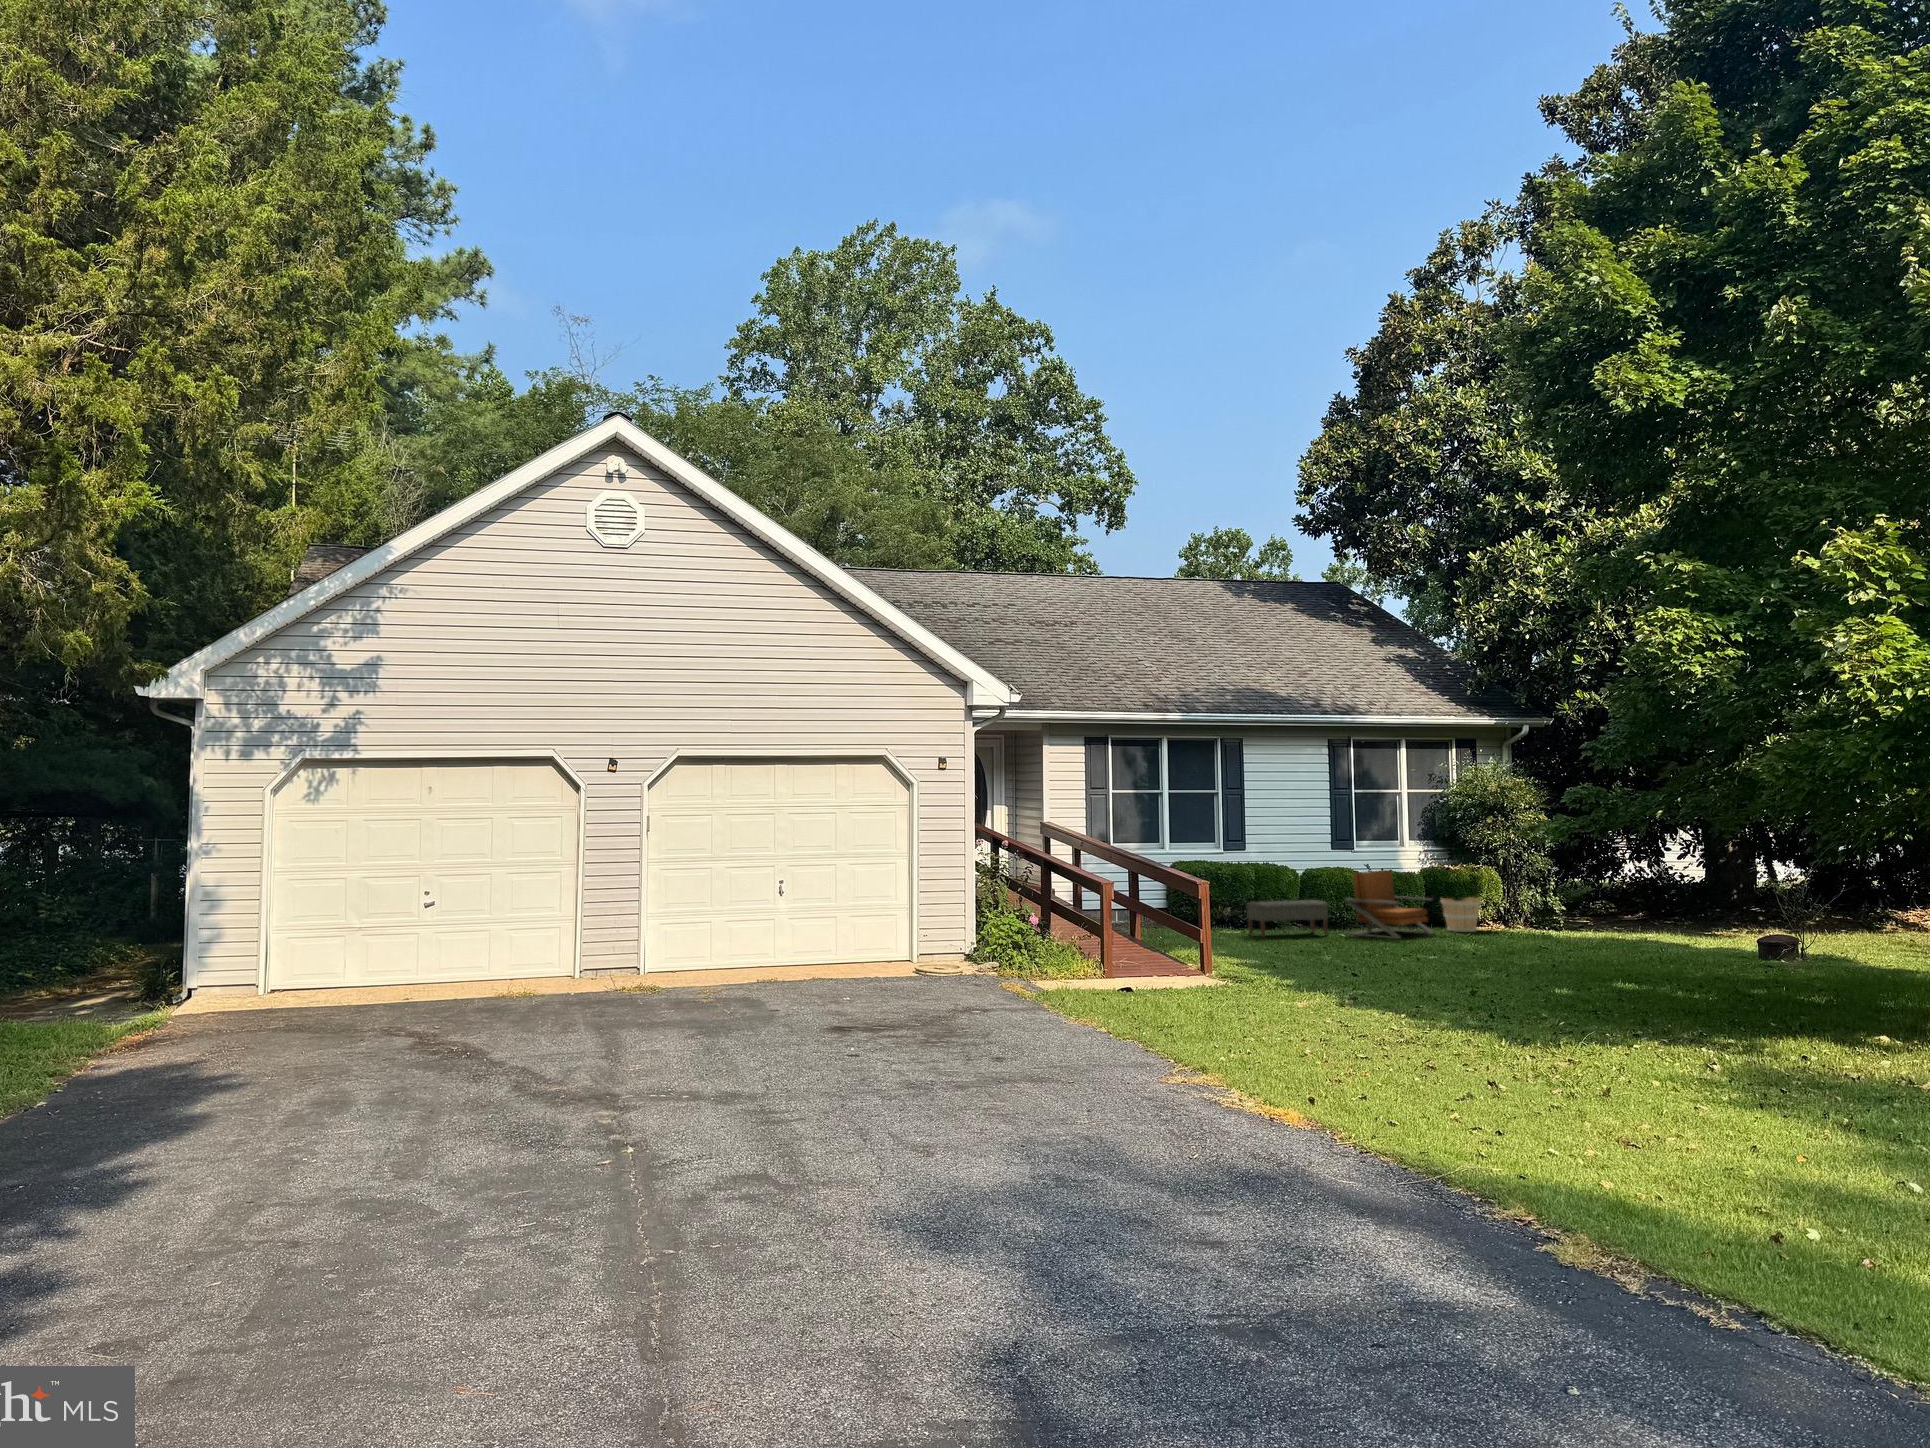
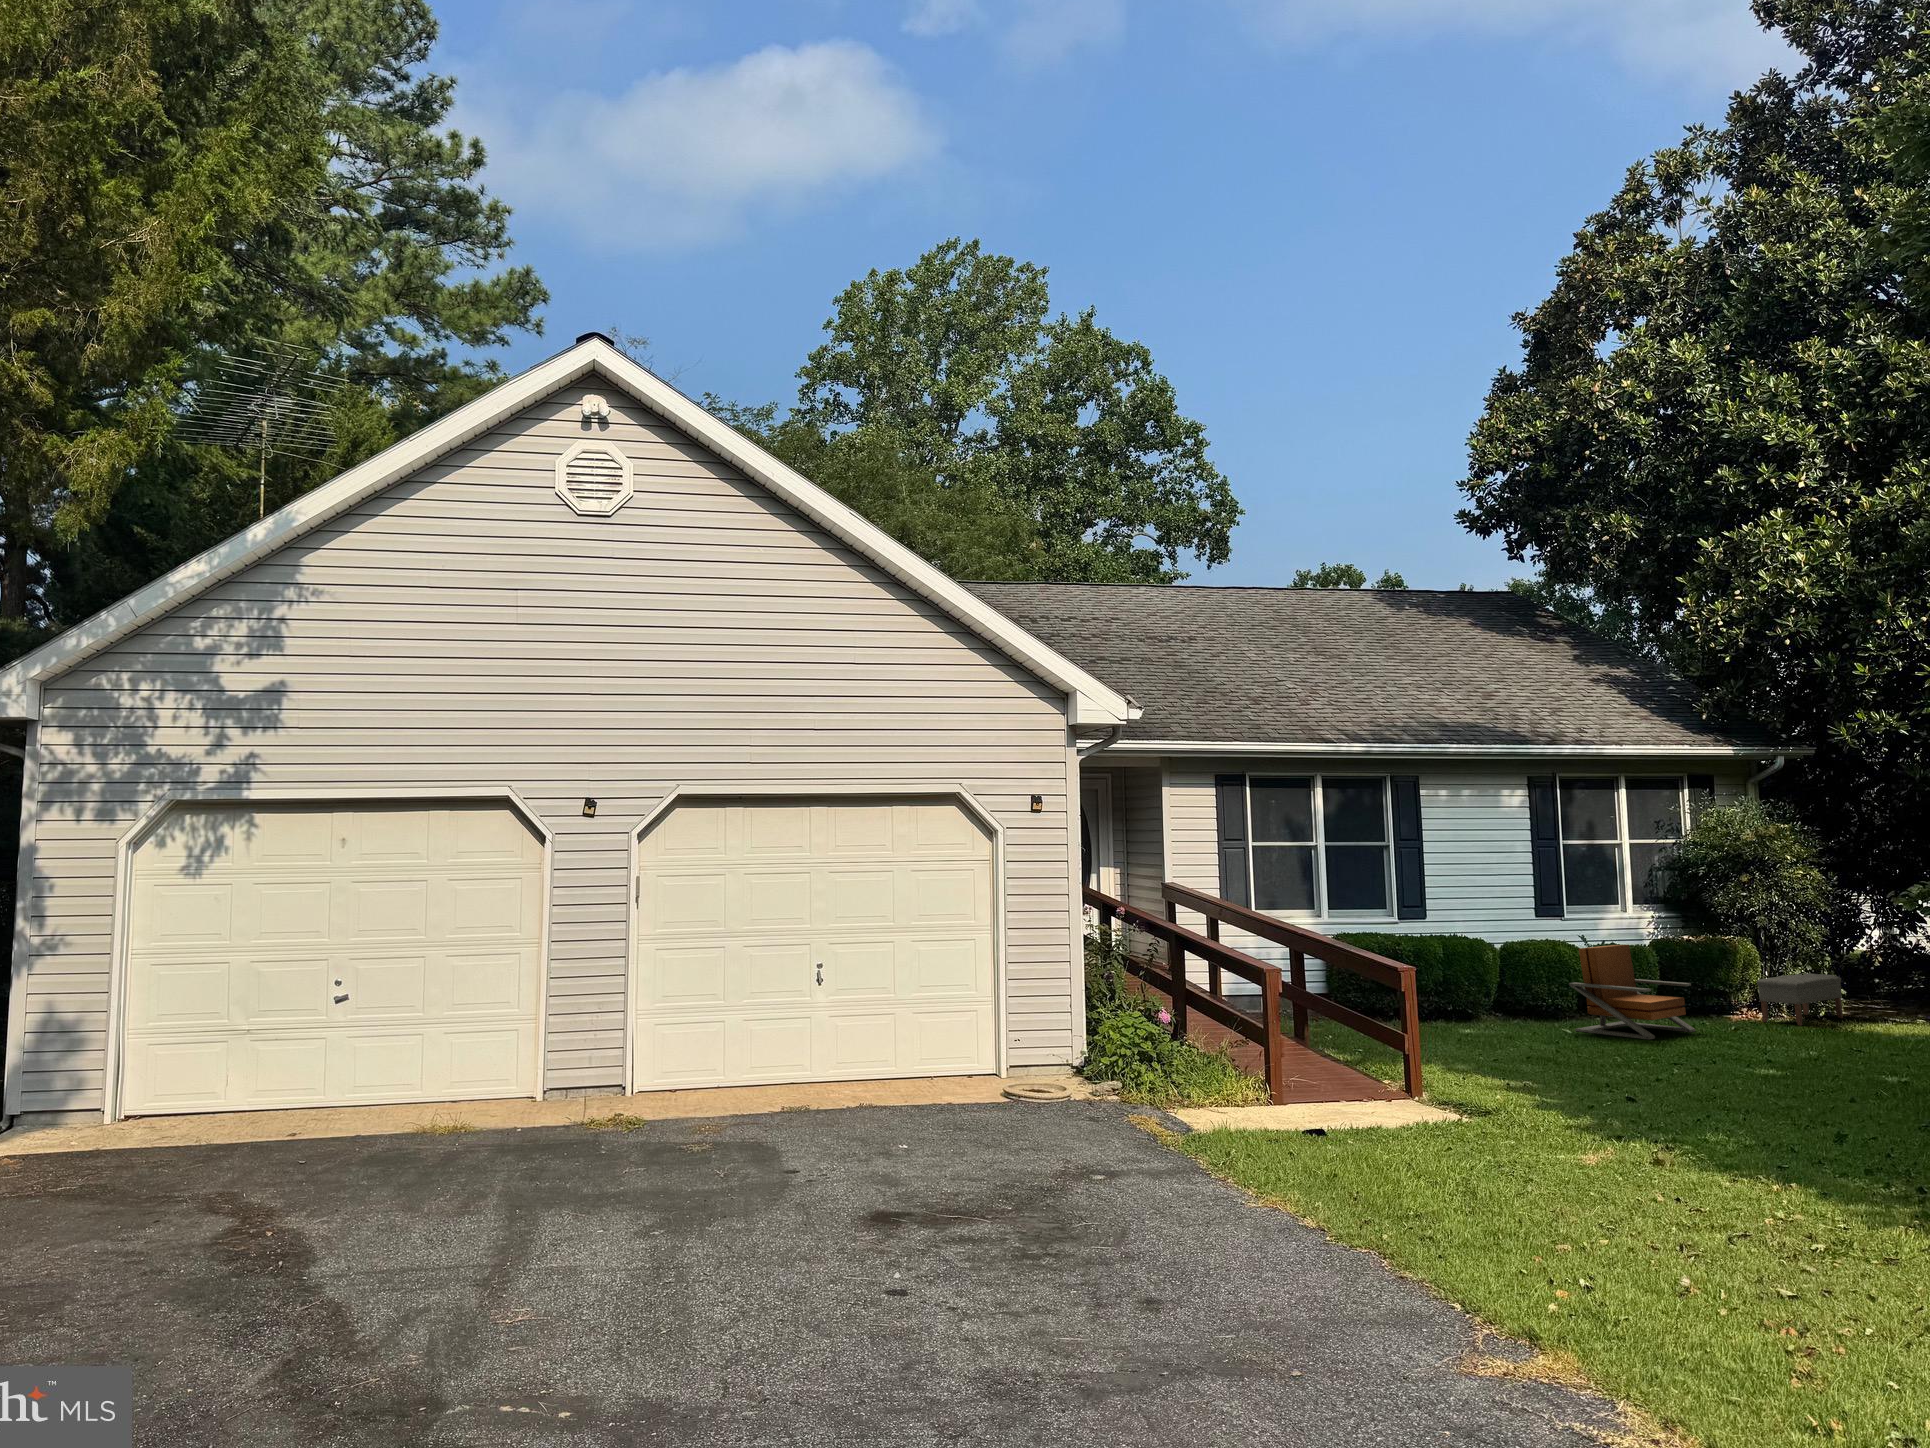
wooden bucket: present [1441,897,1481,932] -> none [1696,981,1754,1028]
bench: present [1247,900,1328,938] -> present [1757,973,1843,1026]

